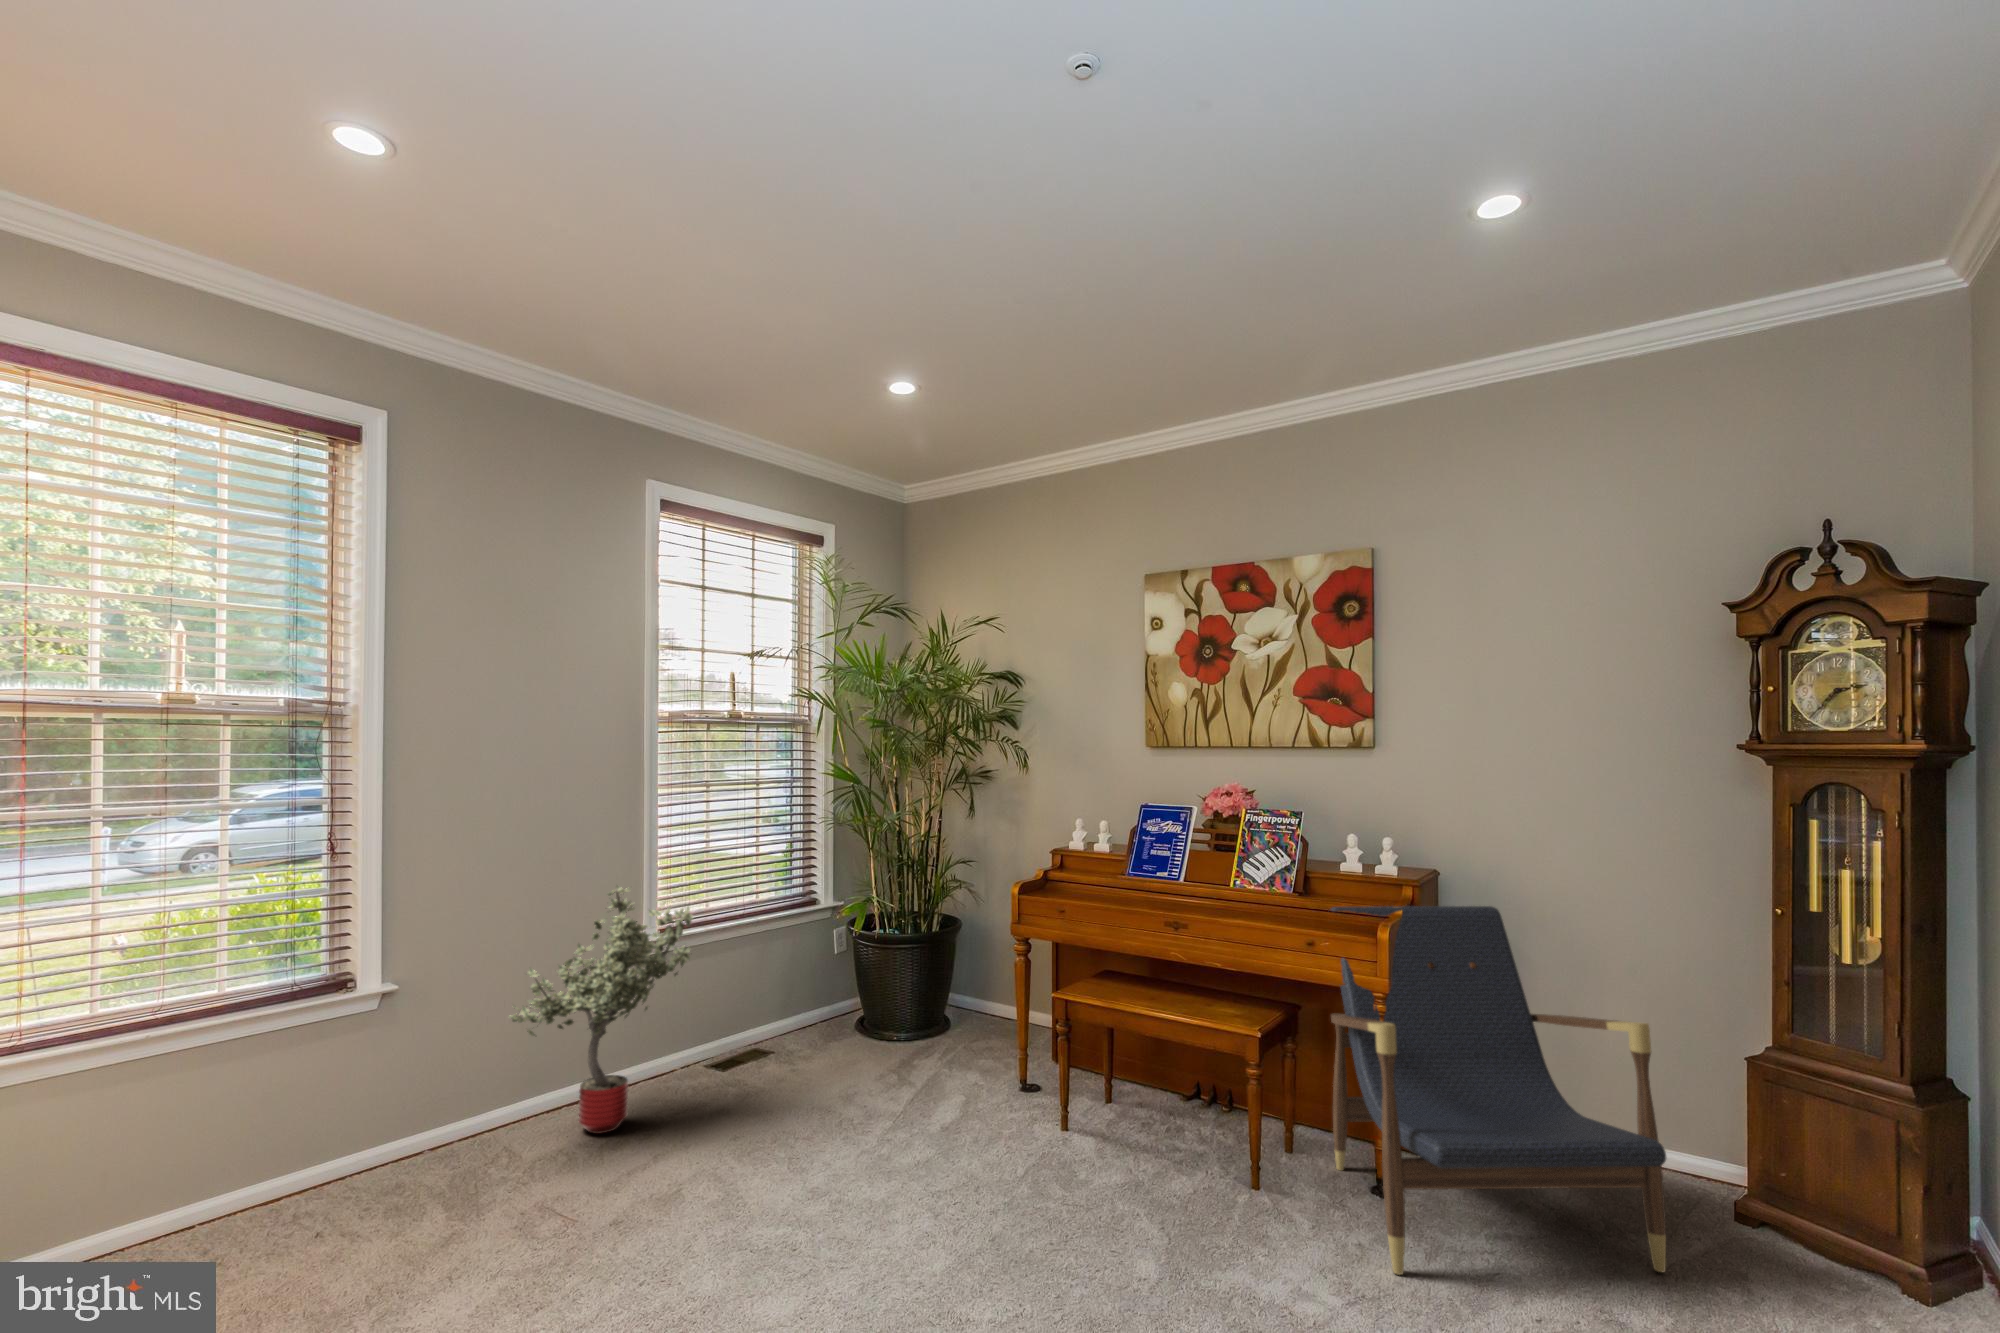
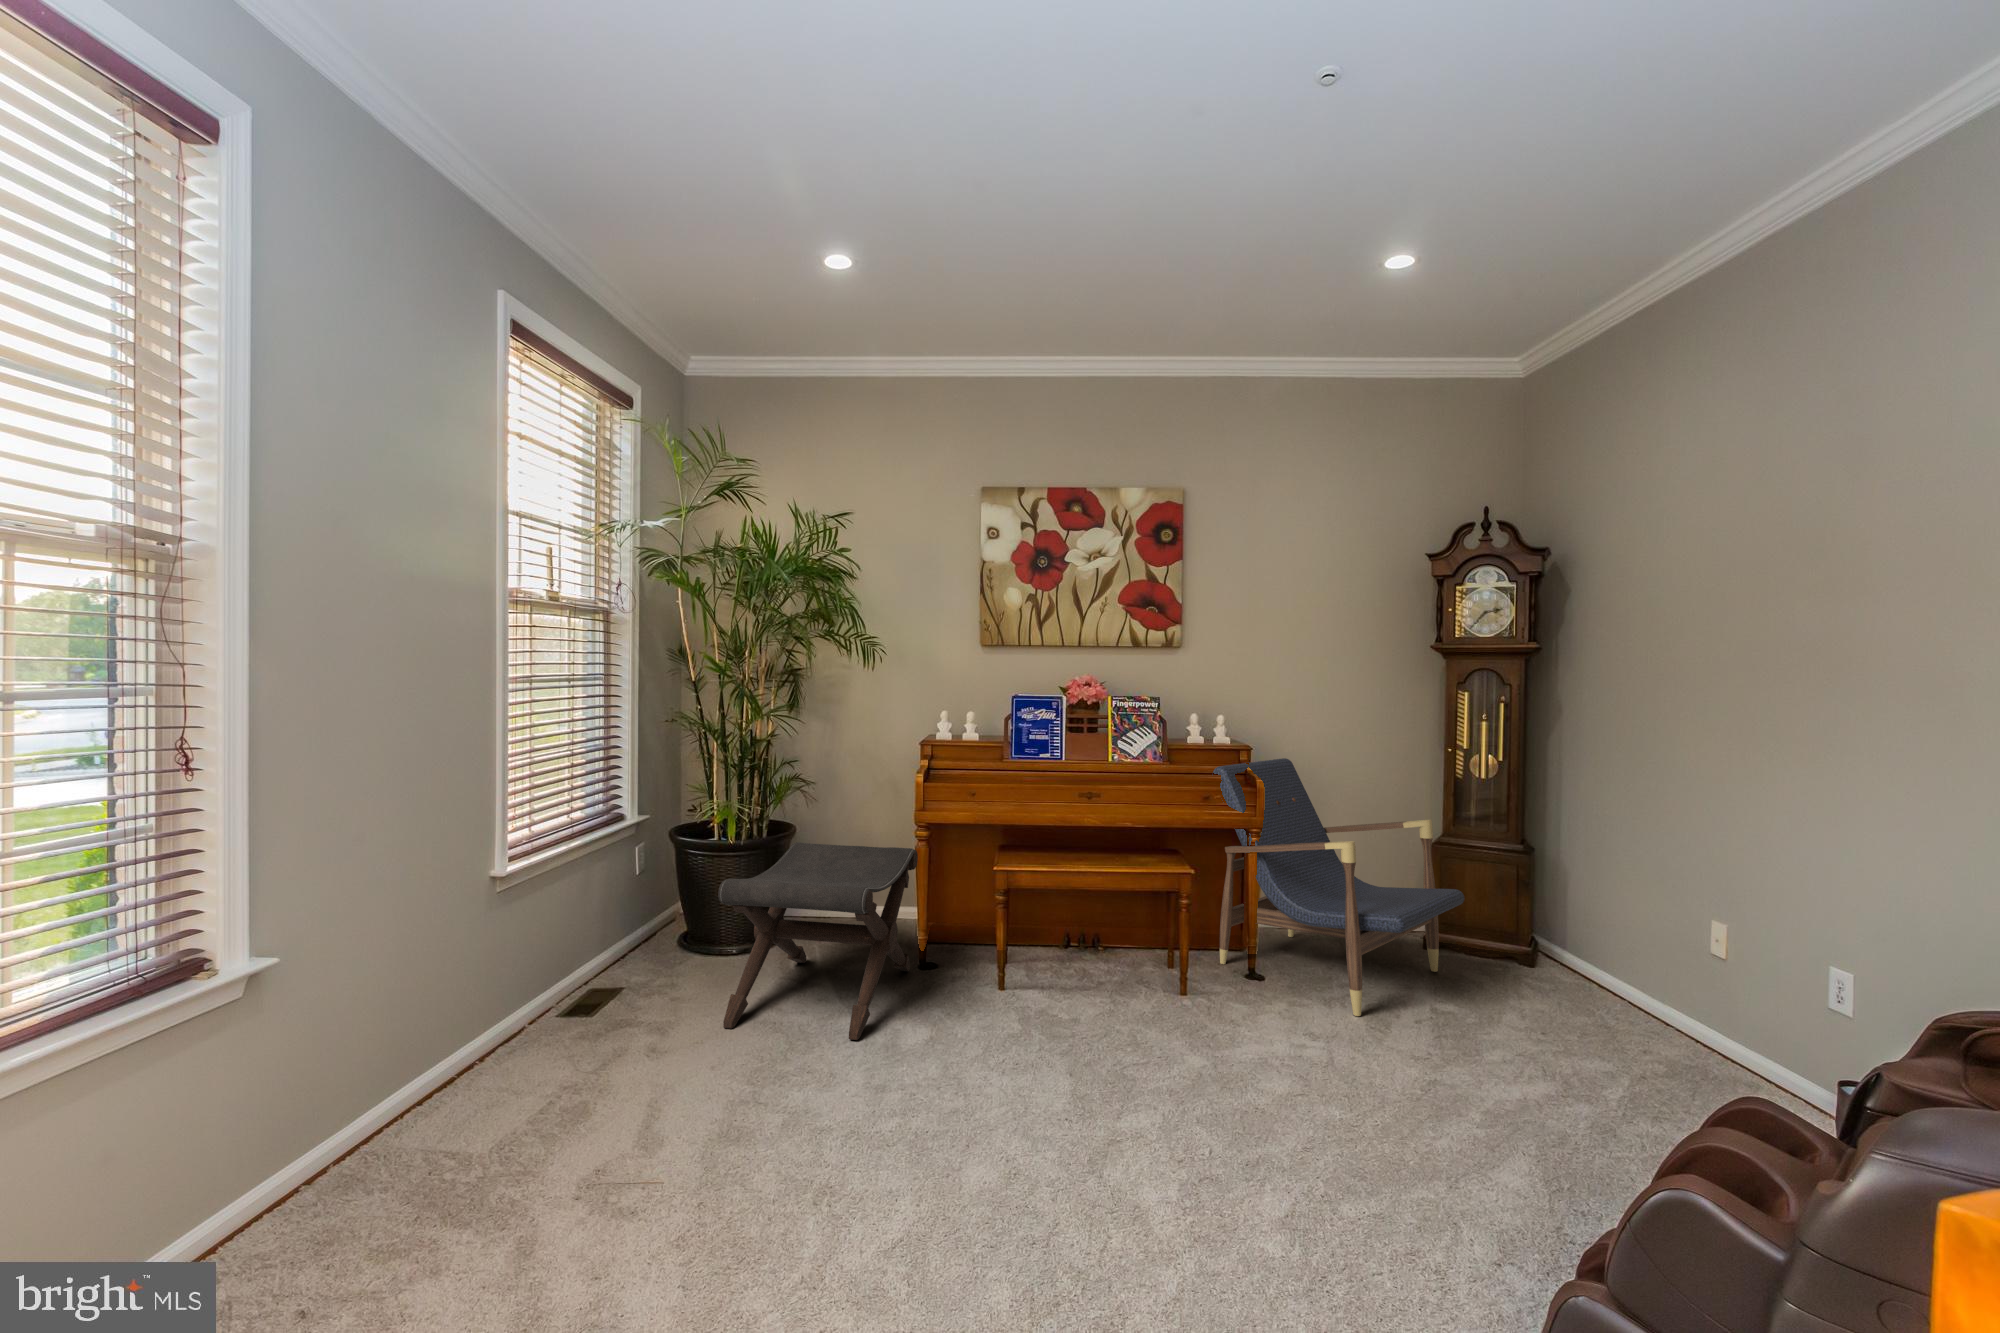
potted tree: present [509,885,693,1134] -> none [433,812,641,1152]
footstool: none [791,939,1004,1126] -> present [718,842,918,1040]

